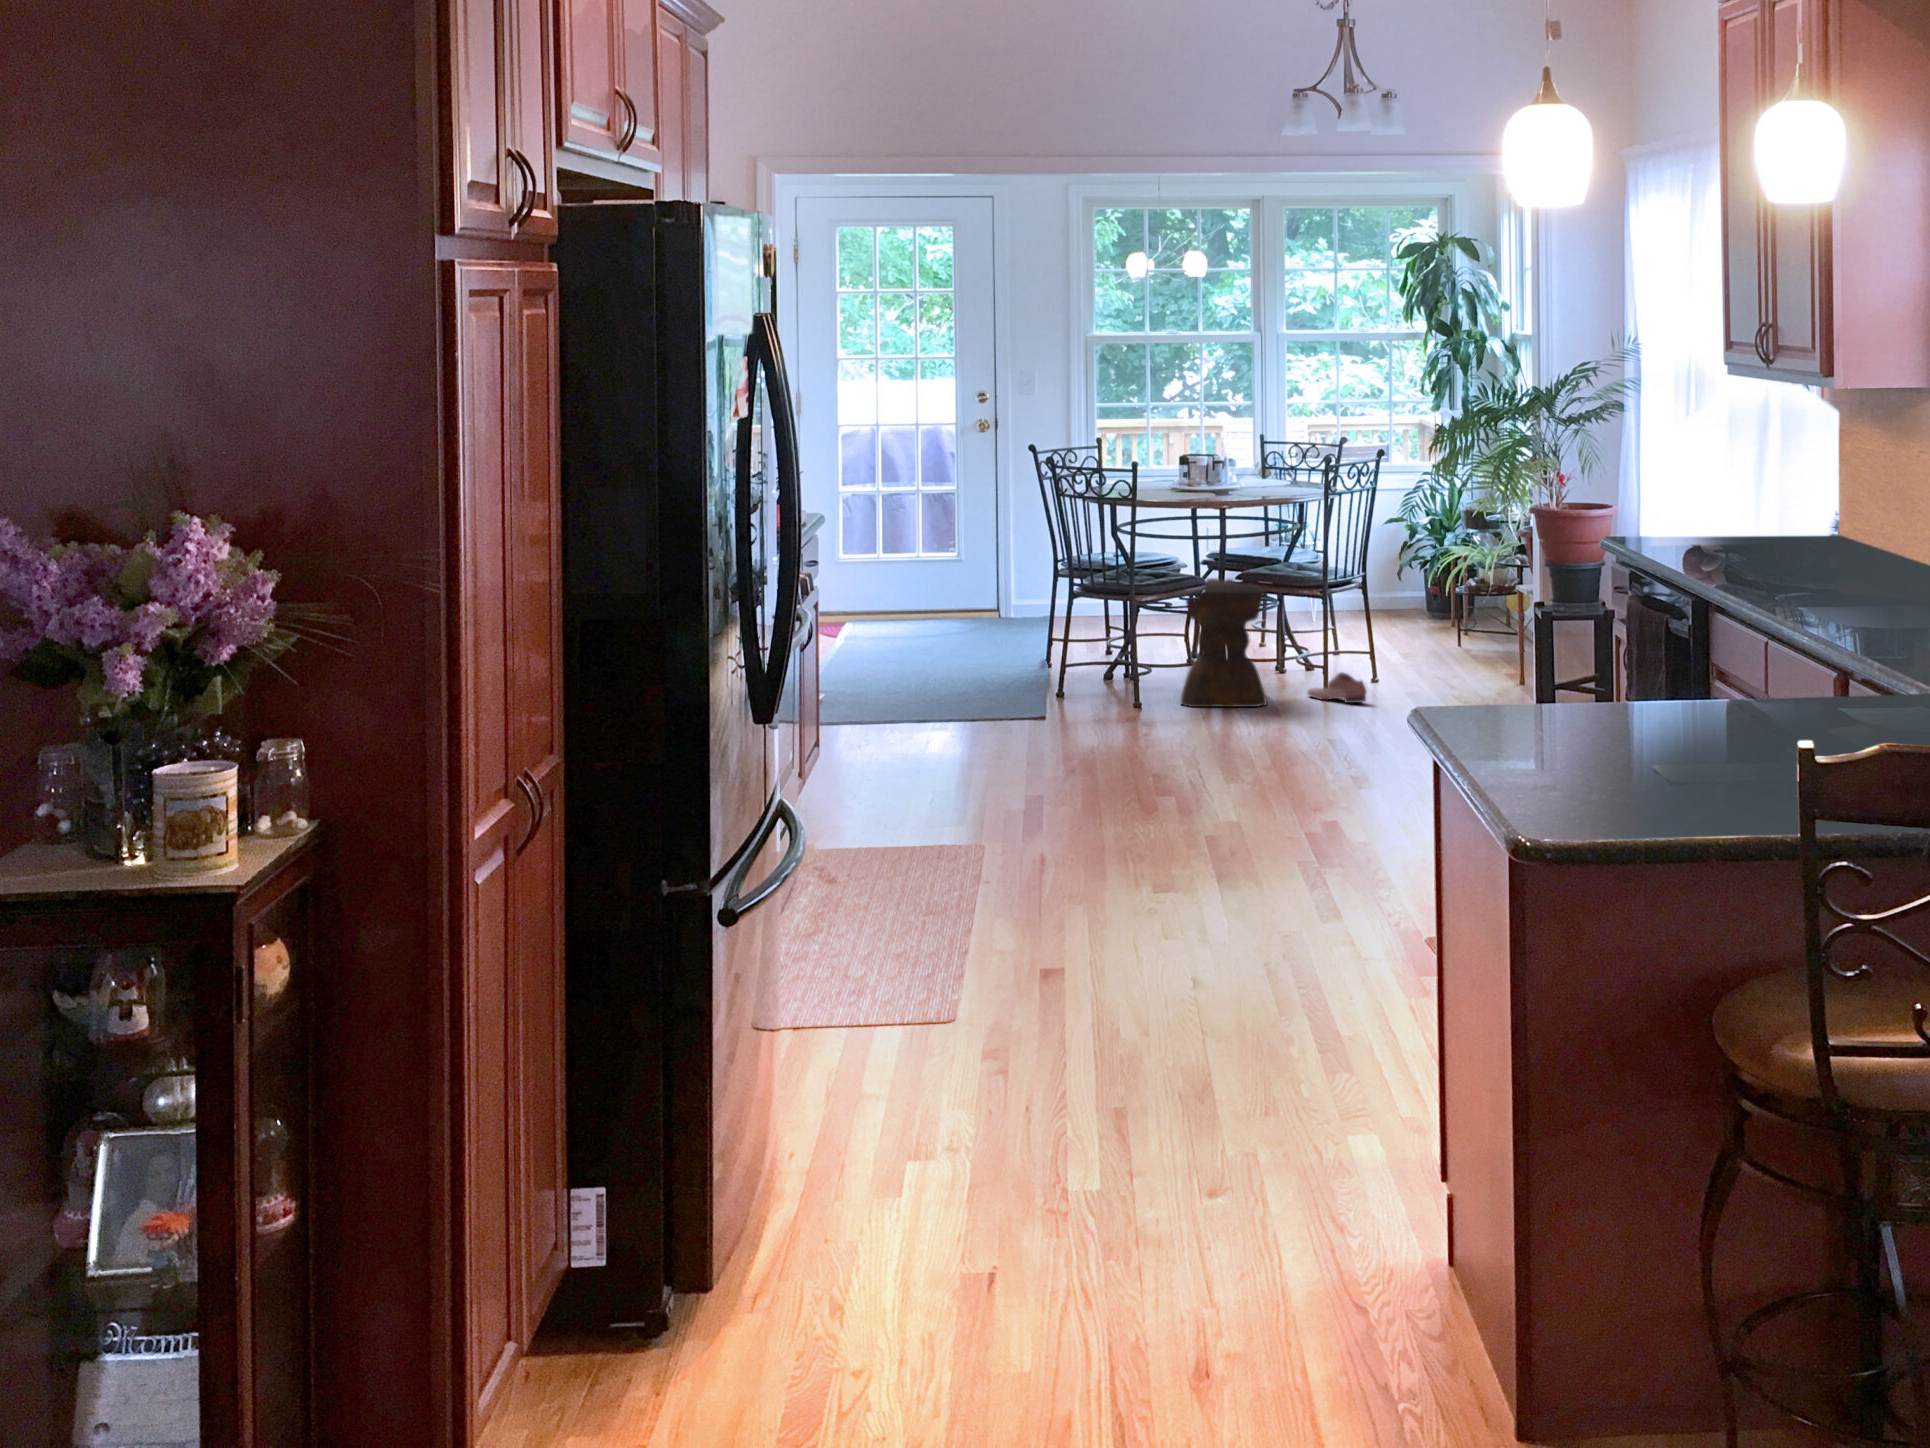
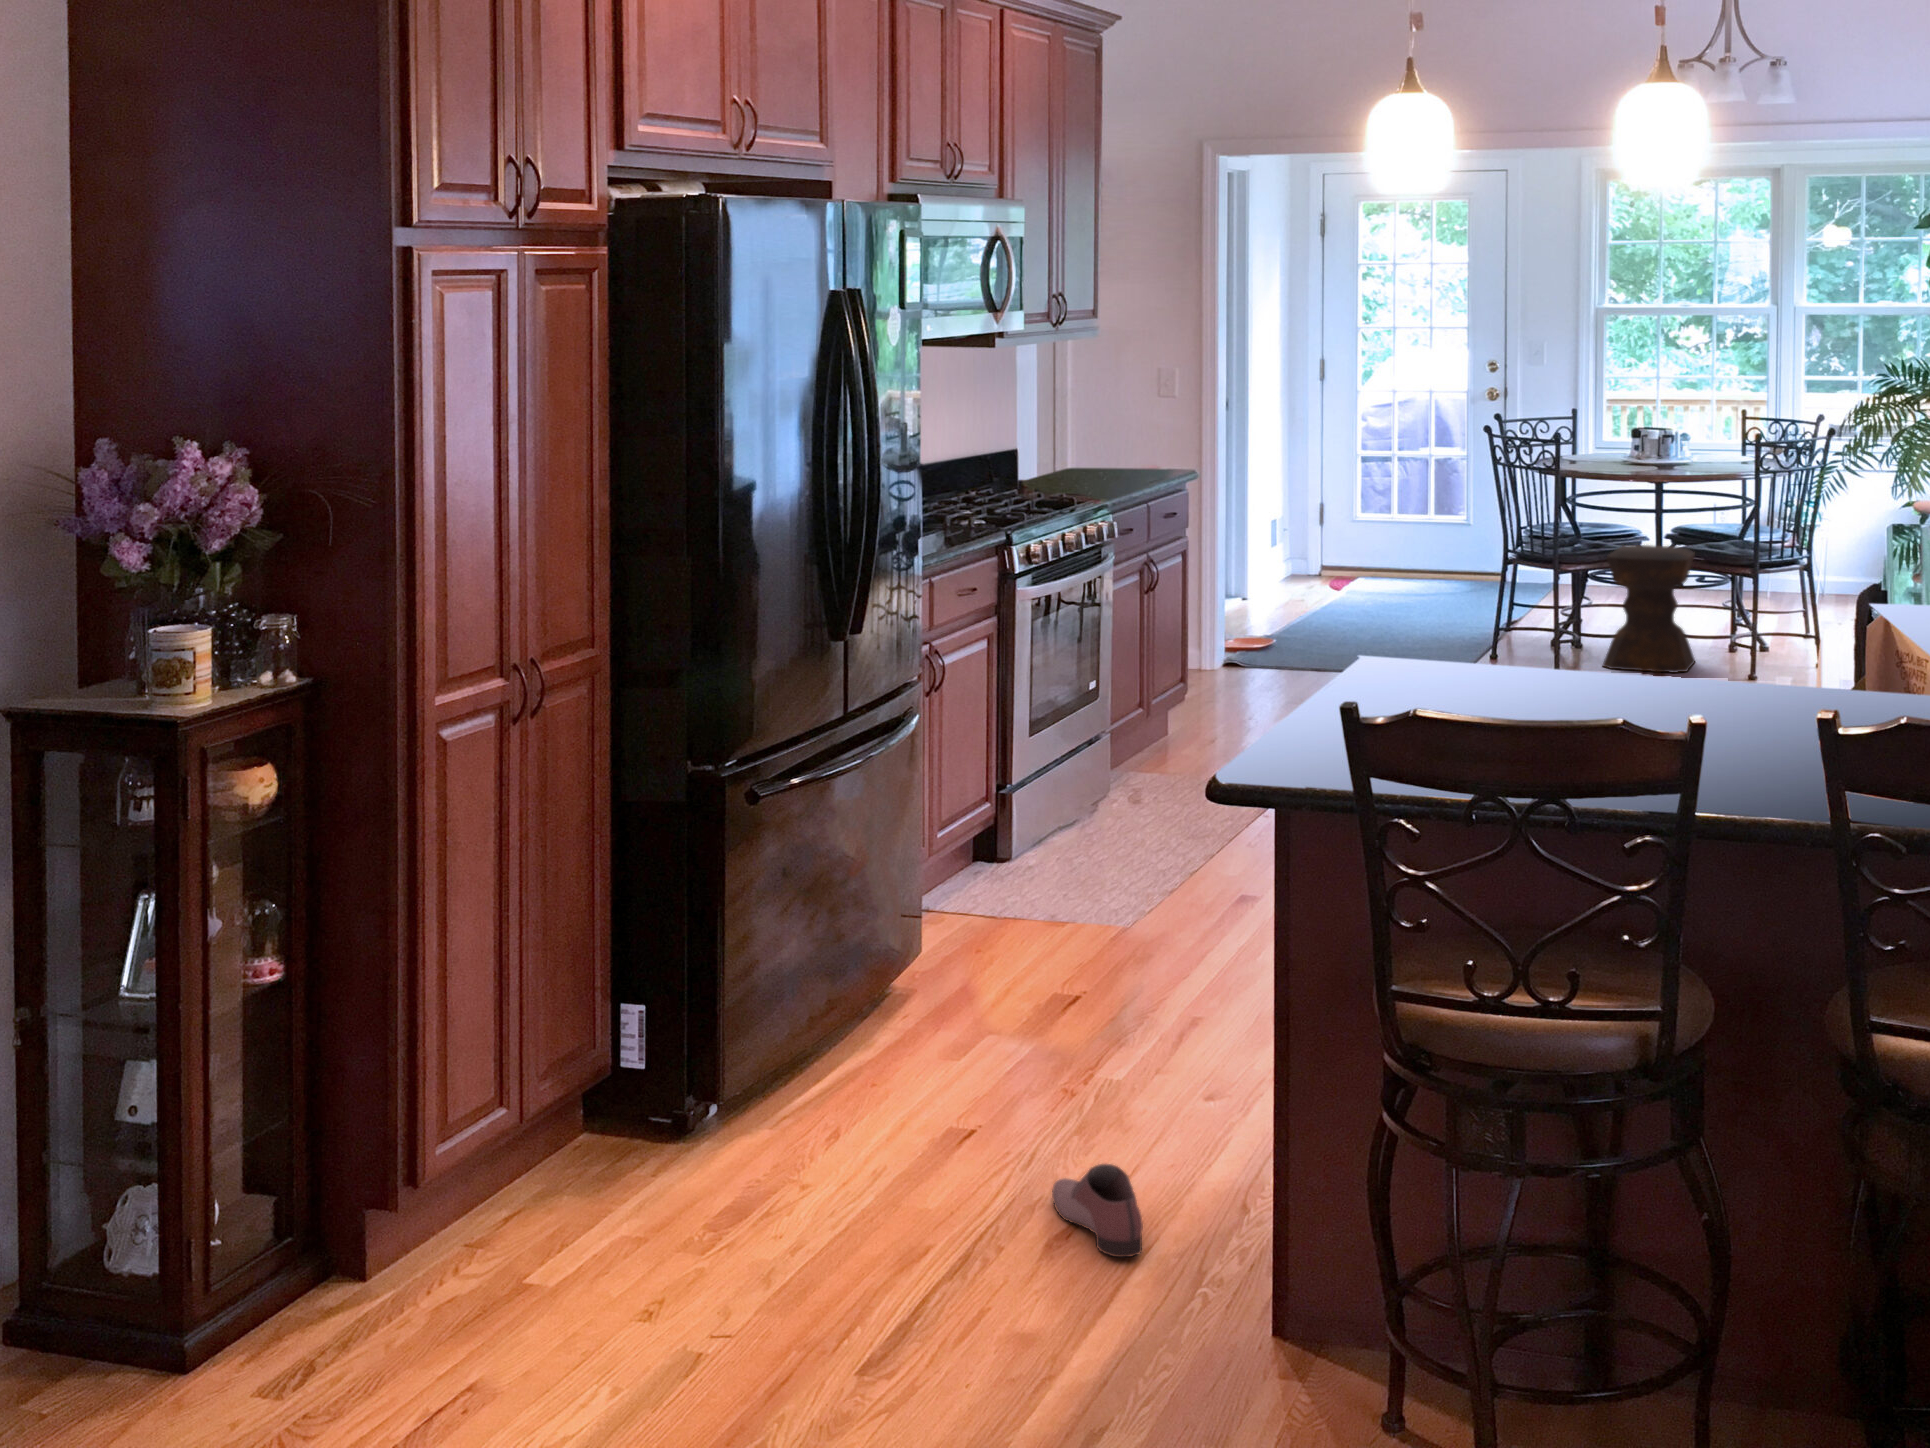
shoe: present [1307,672,1367,703] -> present [1052,1164,1143,1257]

